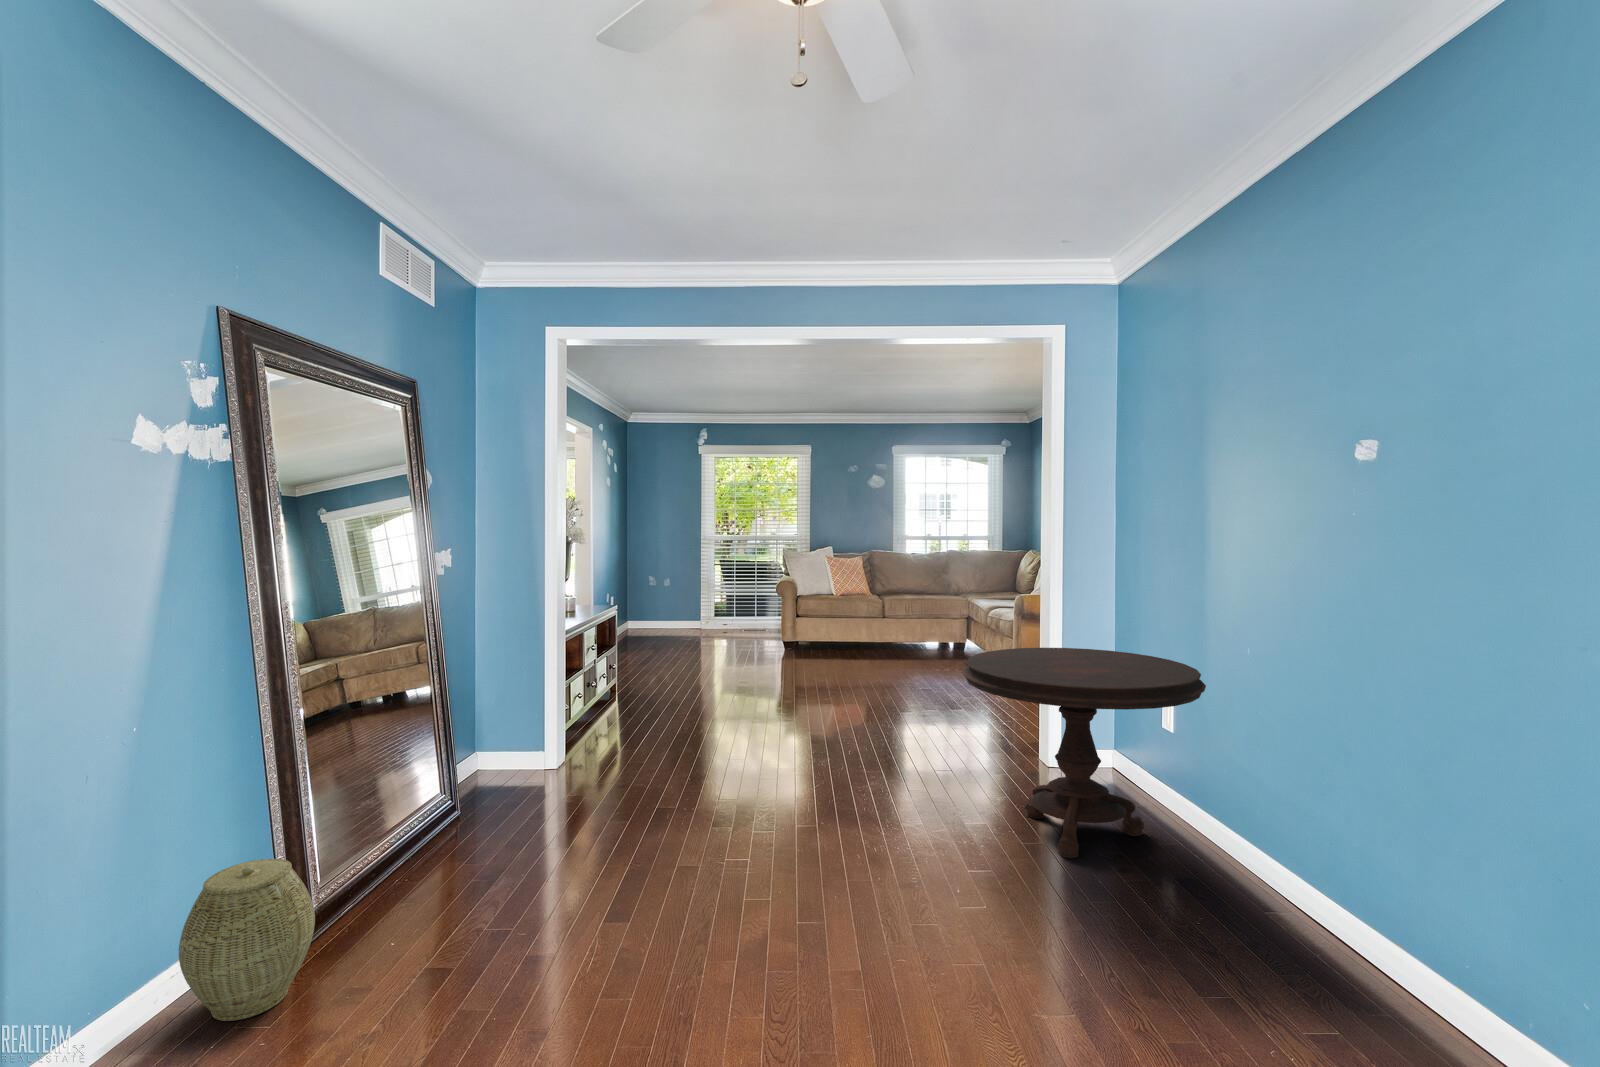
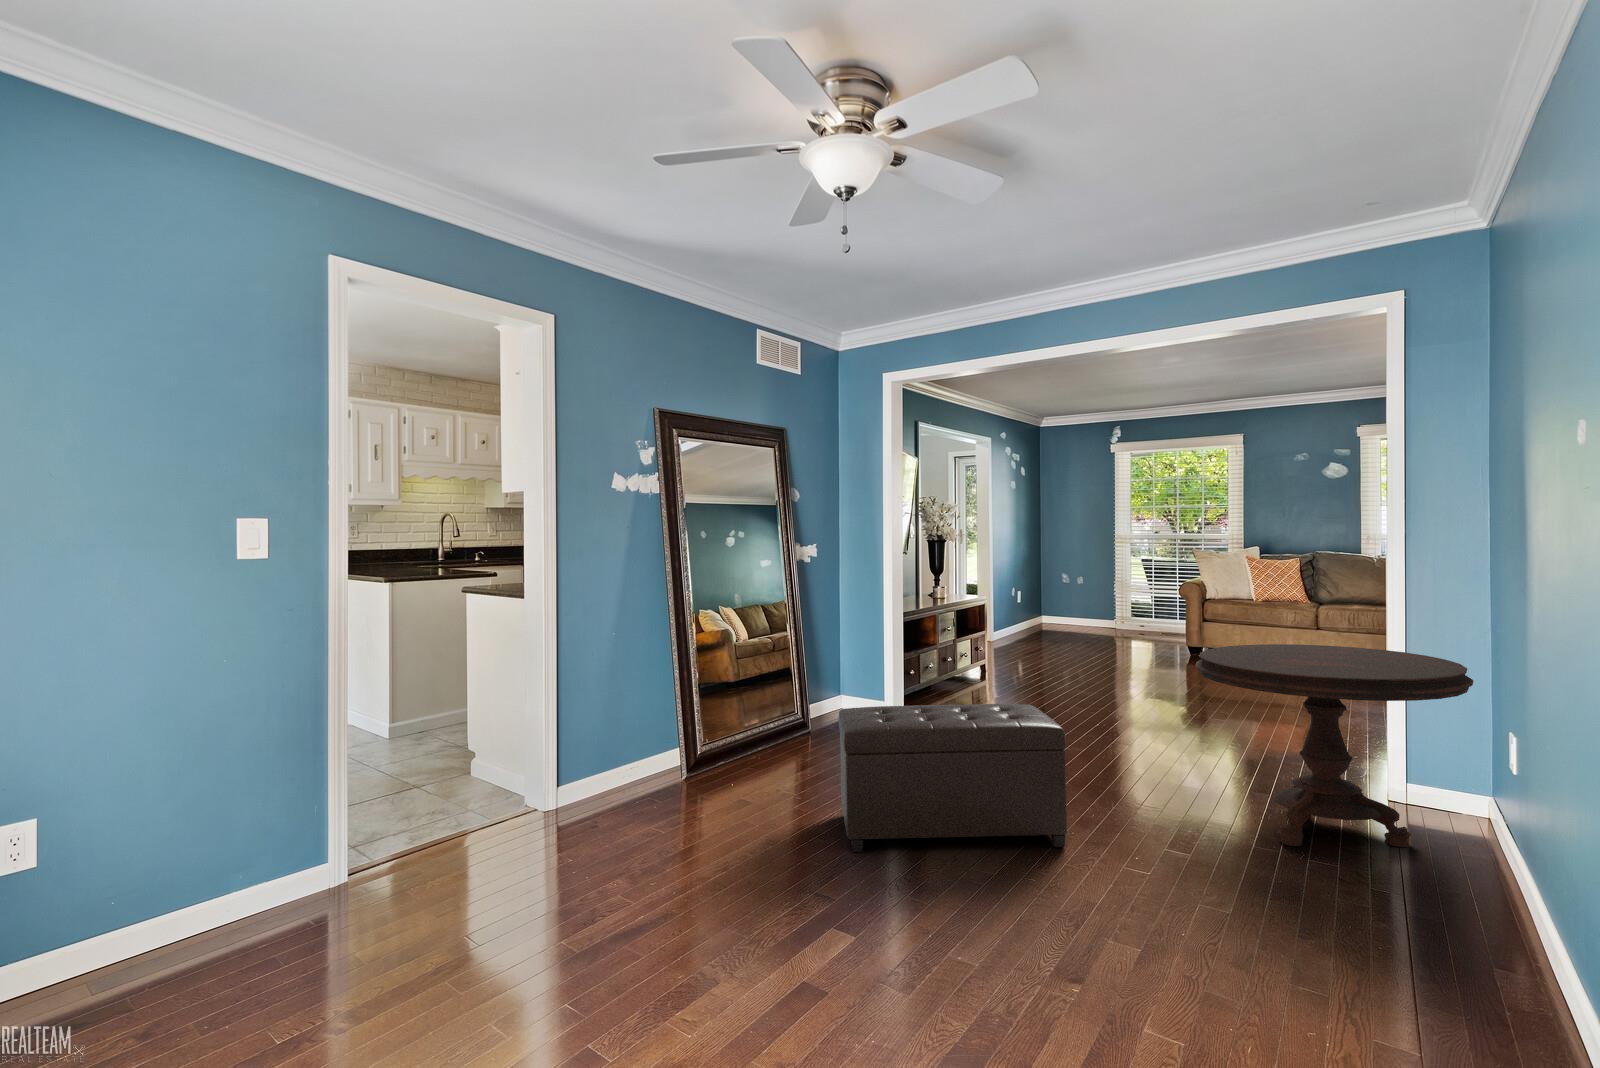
ottoman: none [594,748,906,1025] -> present [838,704,1067,852]
woven basket: present [179,859,315,1021] -> none [632,719,694,800]

